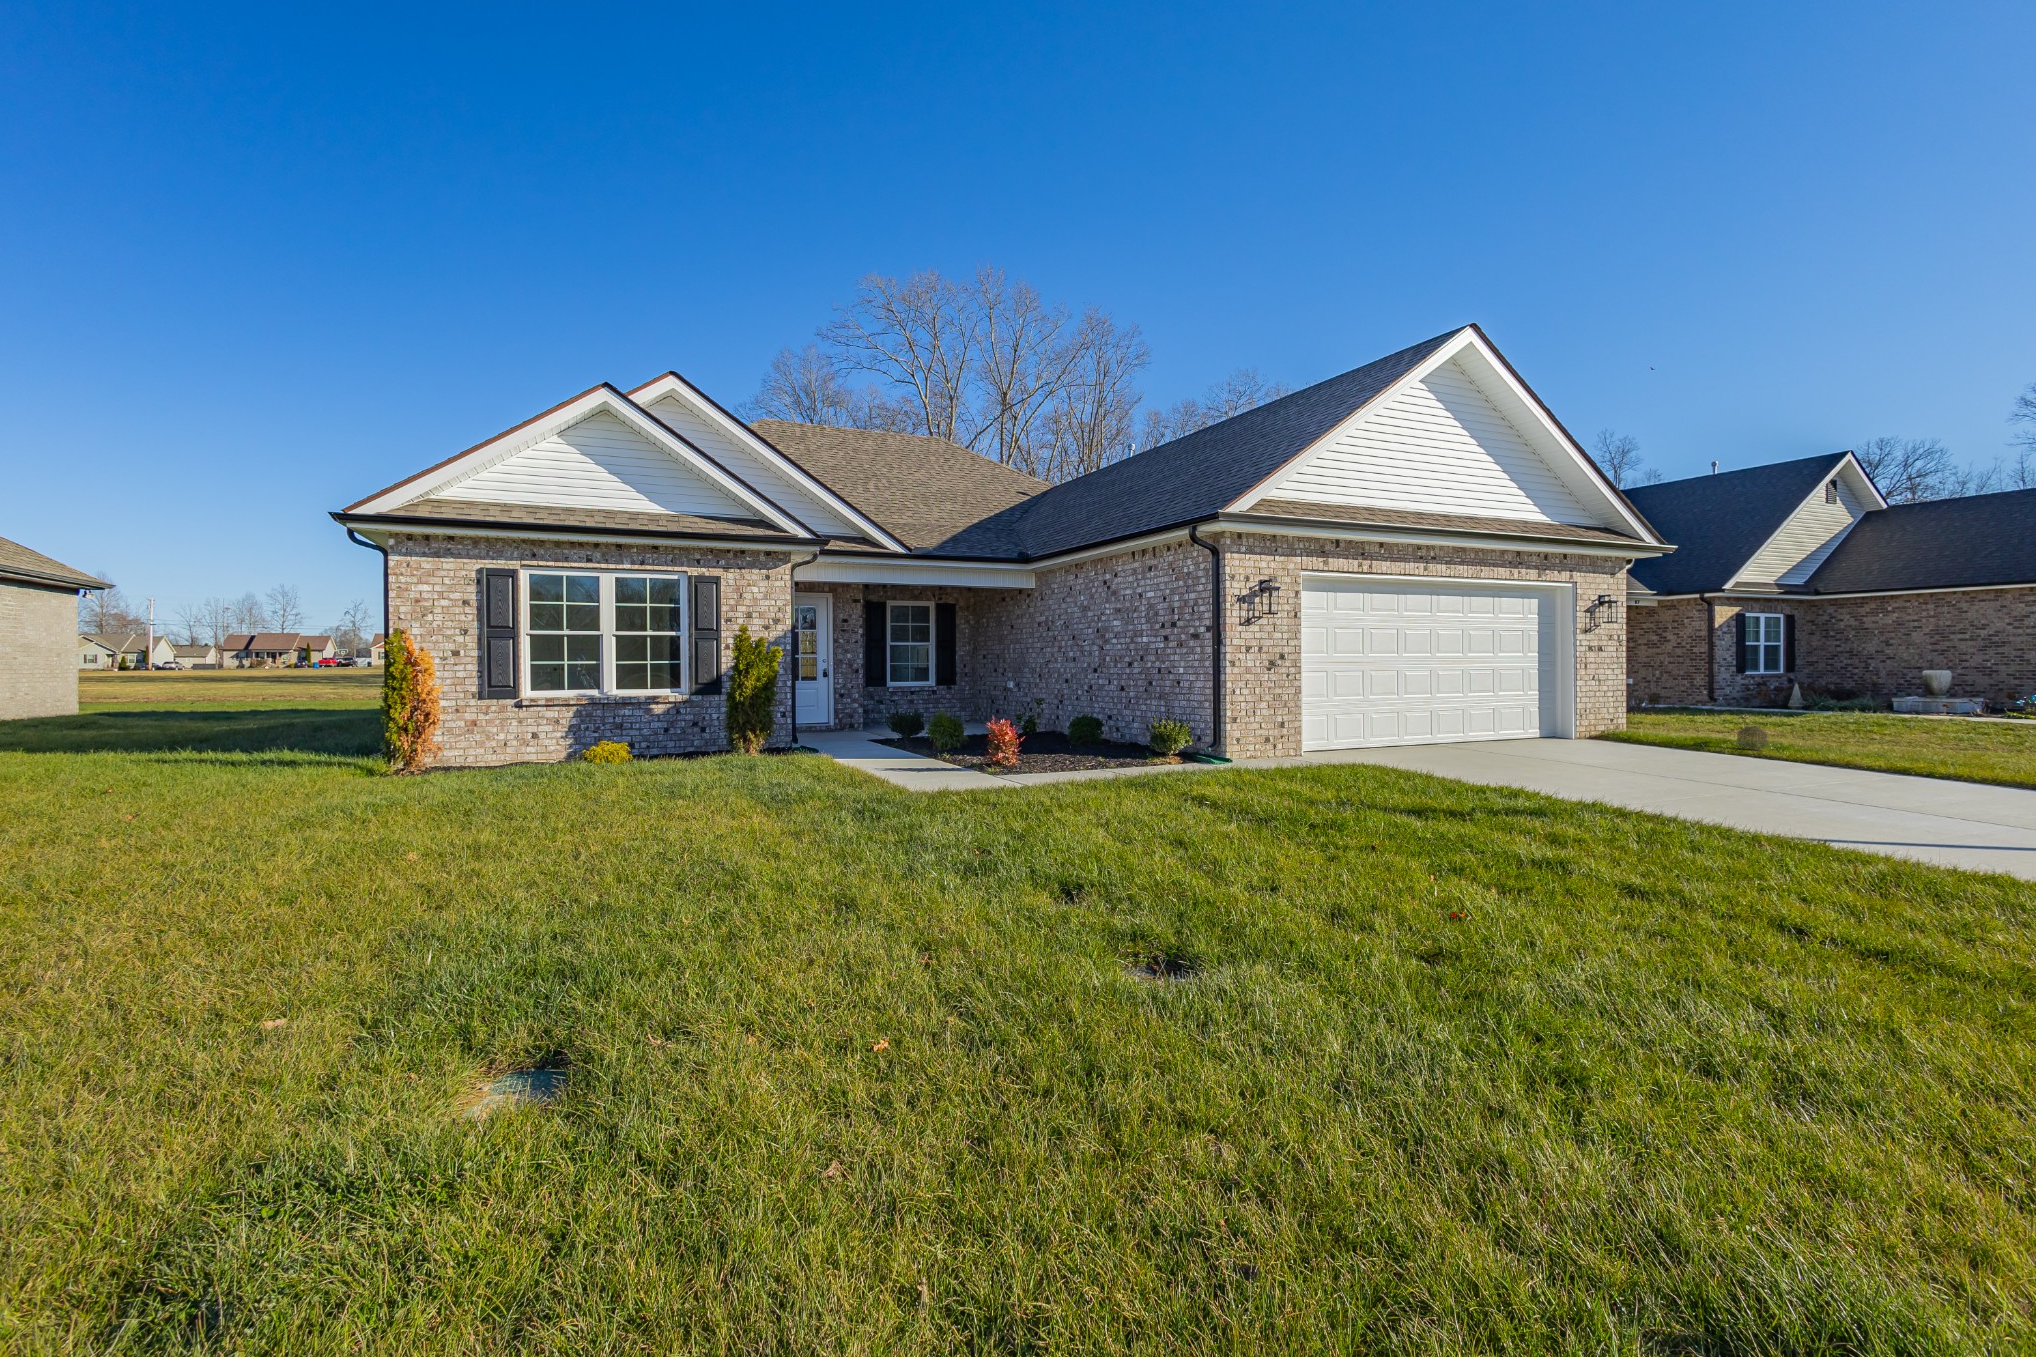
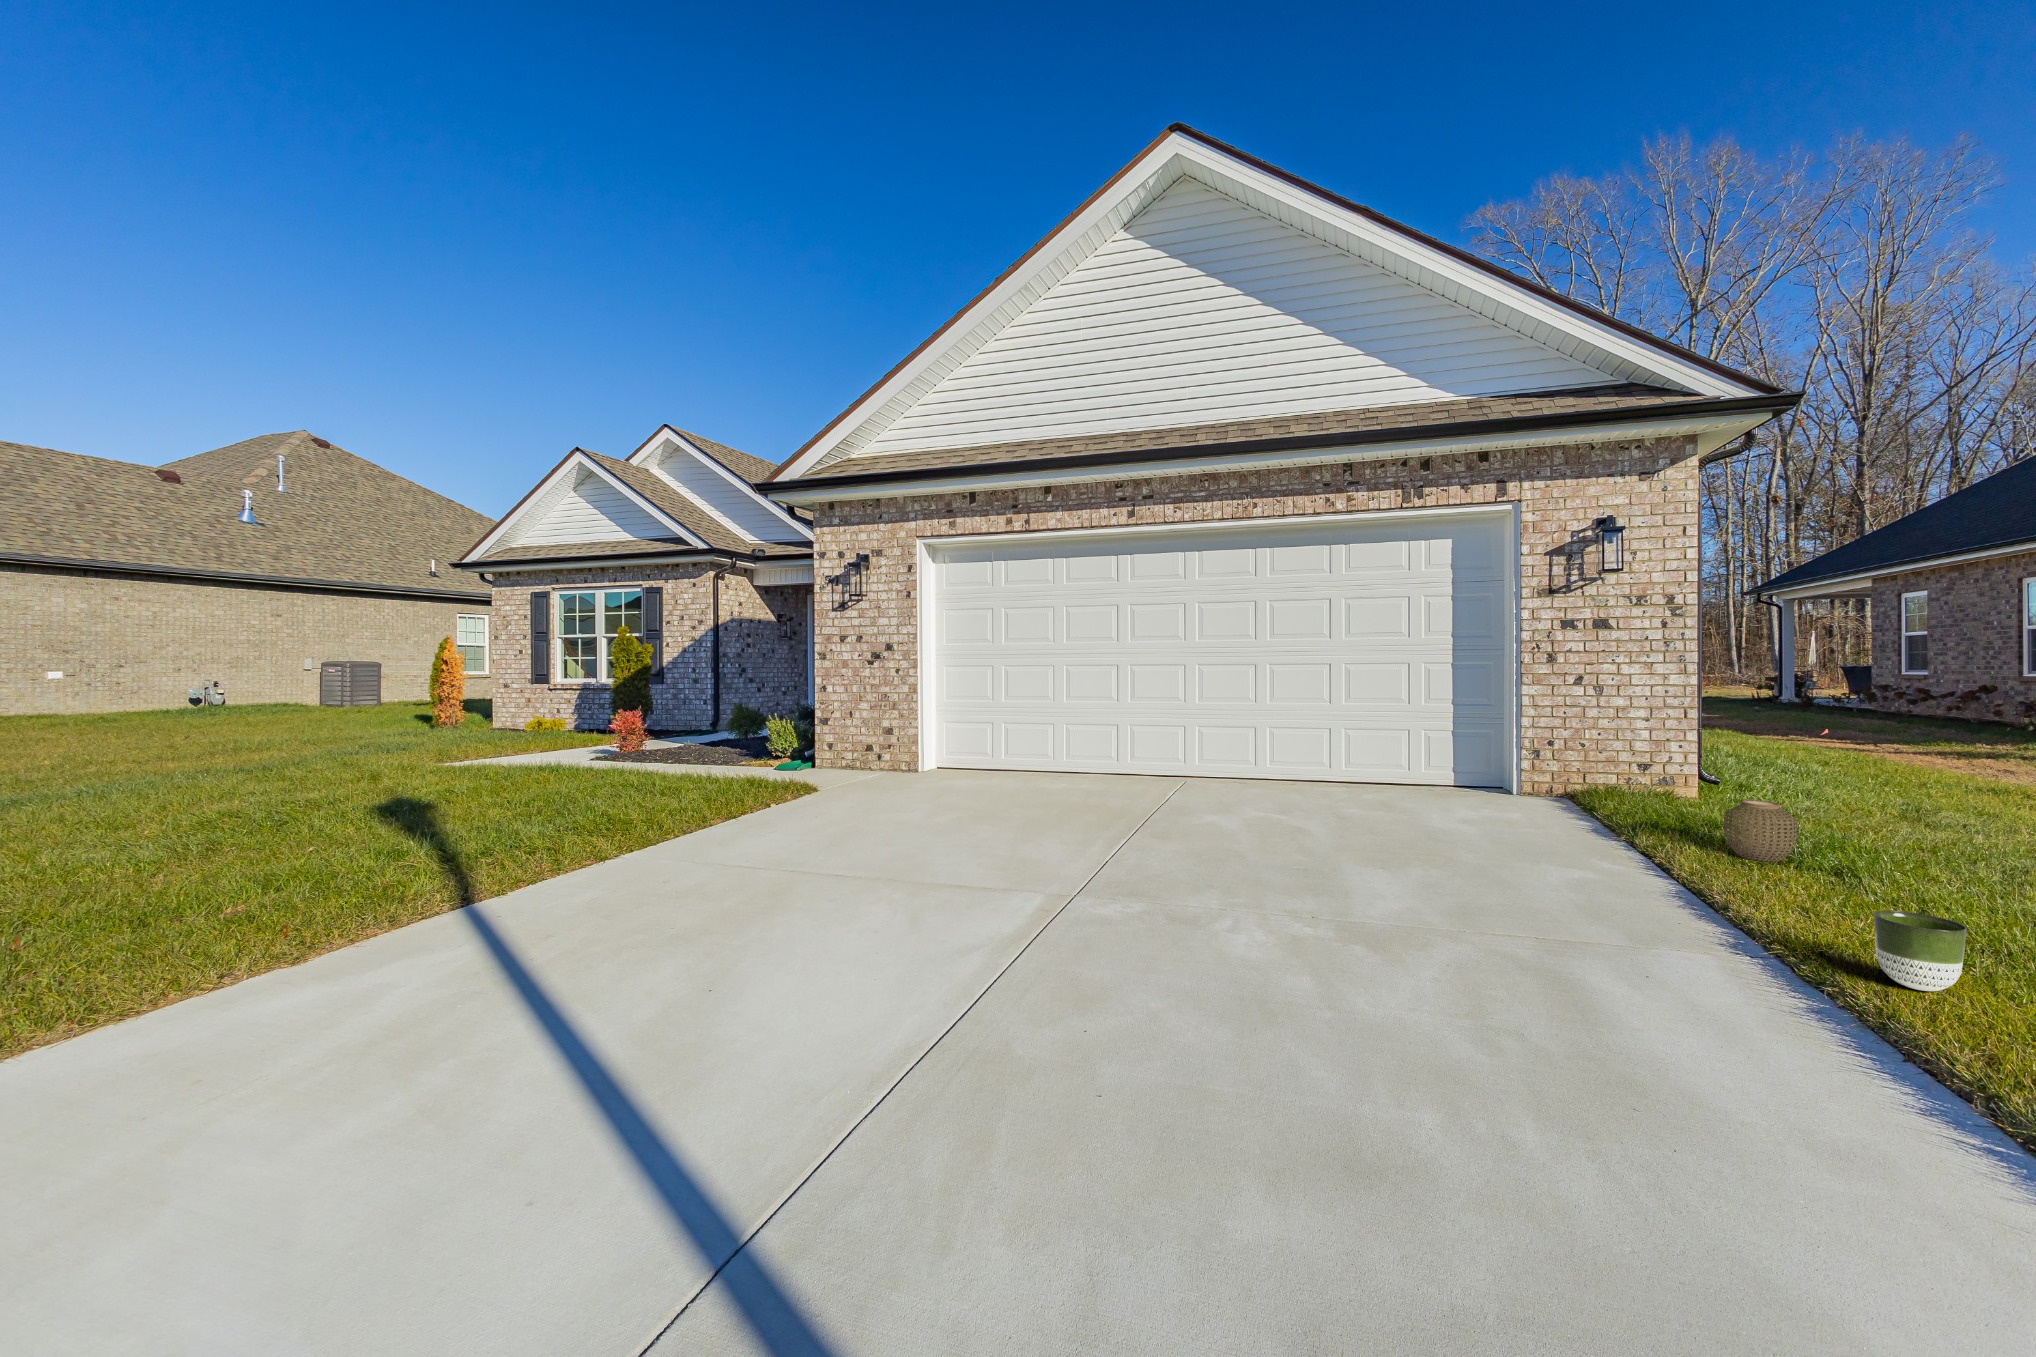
planter: none [1920,749,1949,772] -> present [1874,911,1967,991]

